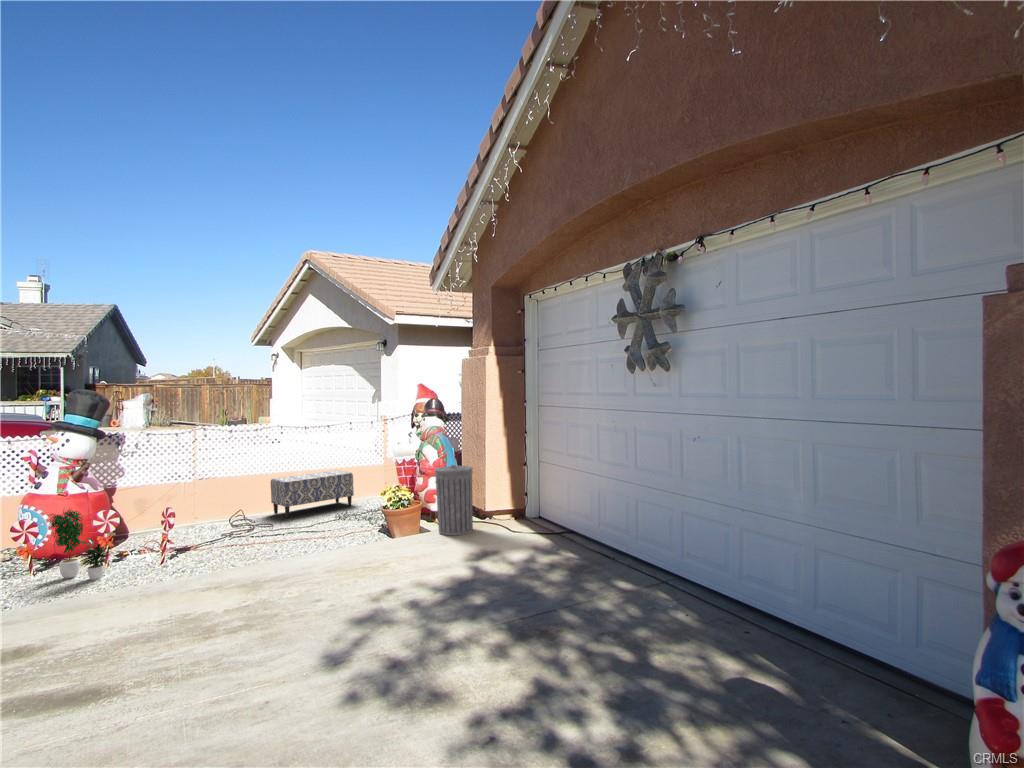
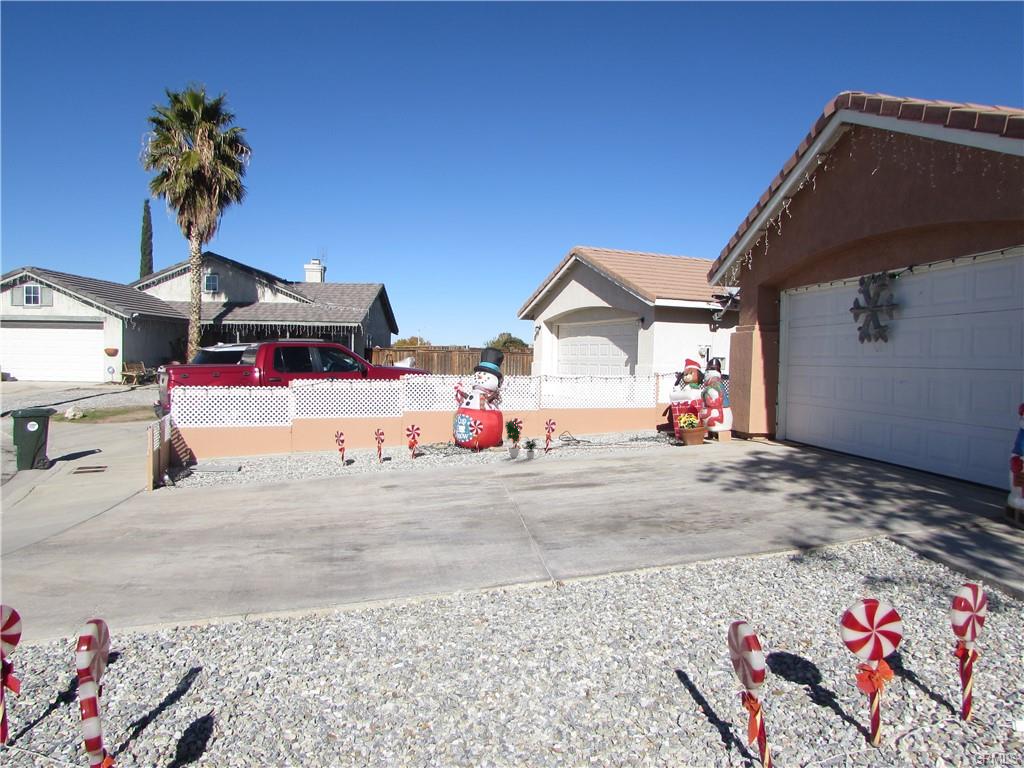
trash can: present [435,465,473,536] -> none [717,401,743,446]
bench: present [271,470,354,518] -> none [587,410,639,438]

